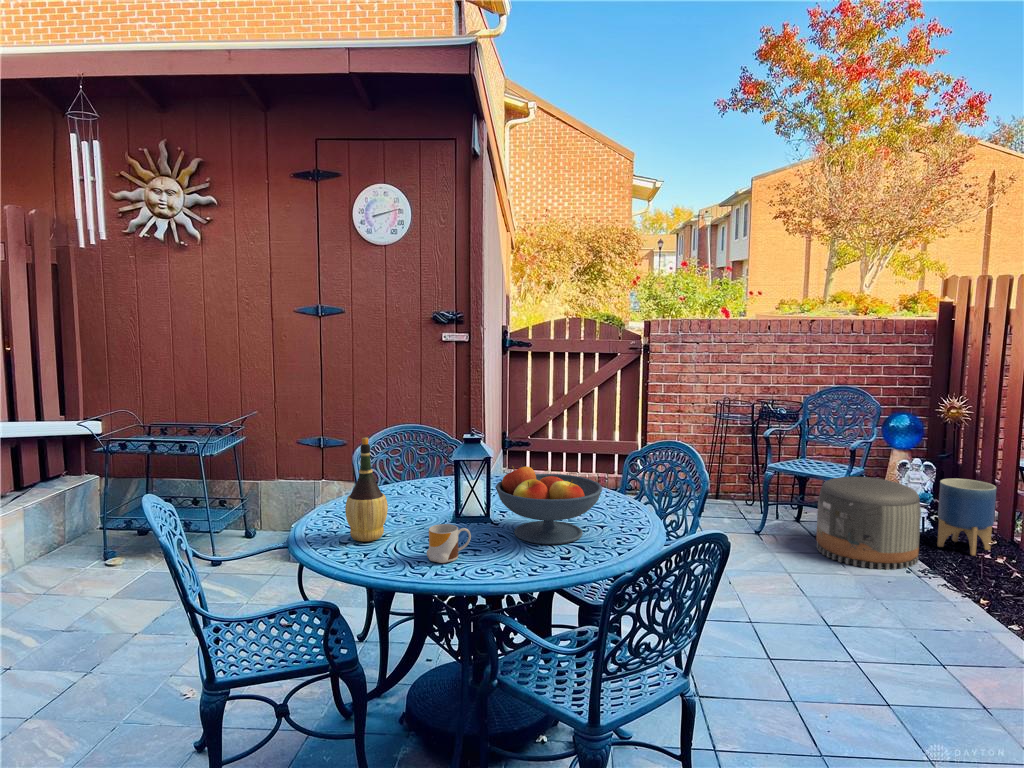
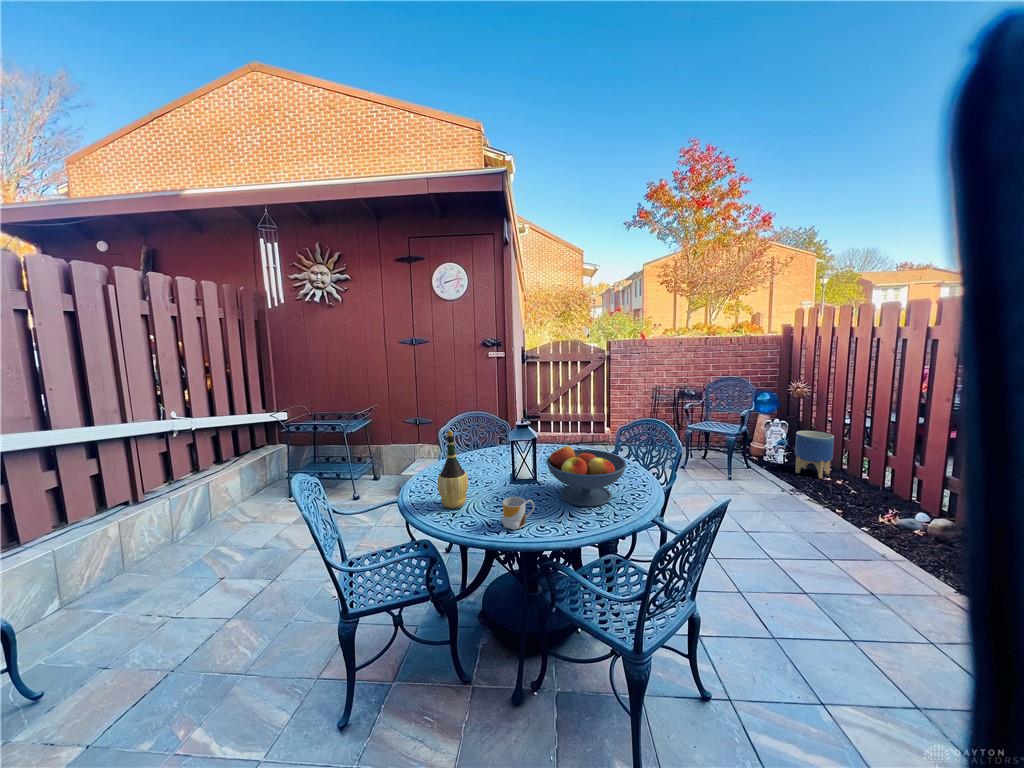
pouf: present [816,477,921,570] -> none [721,432,790,490]

